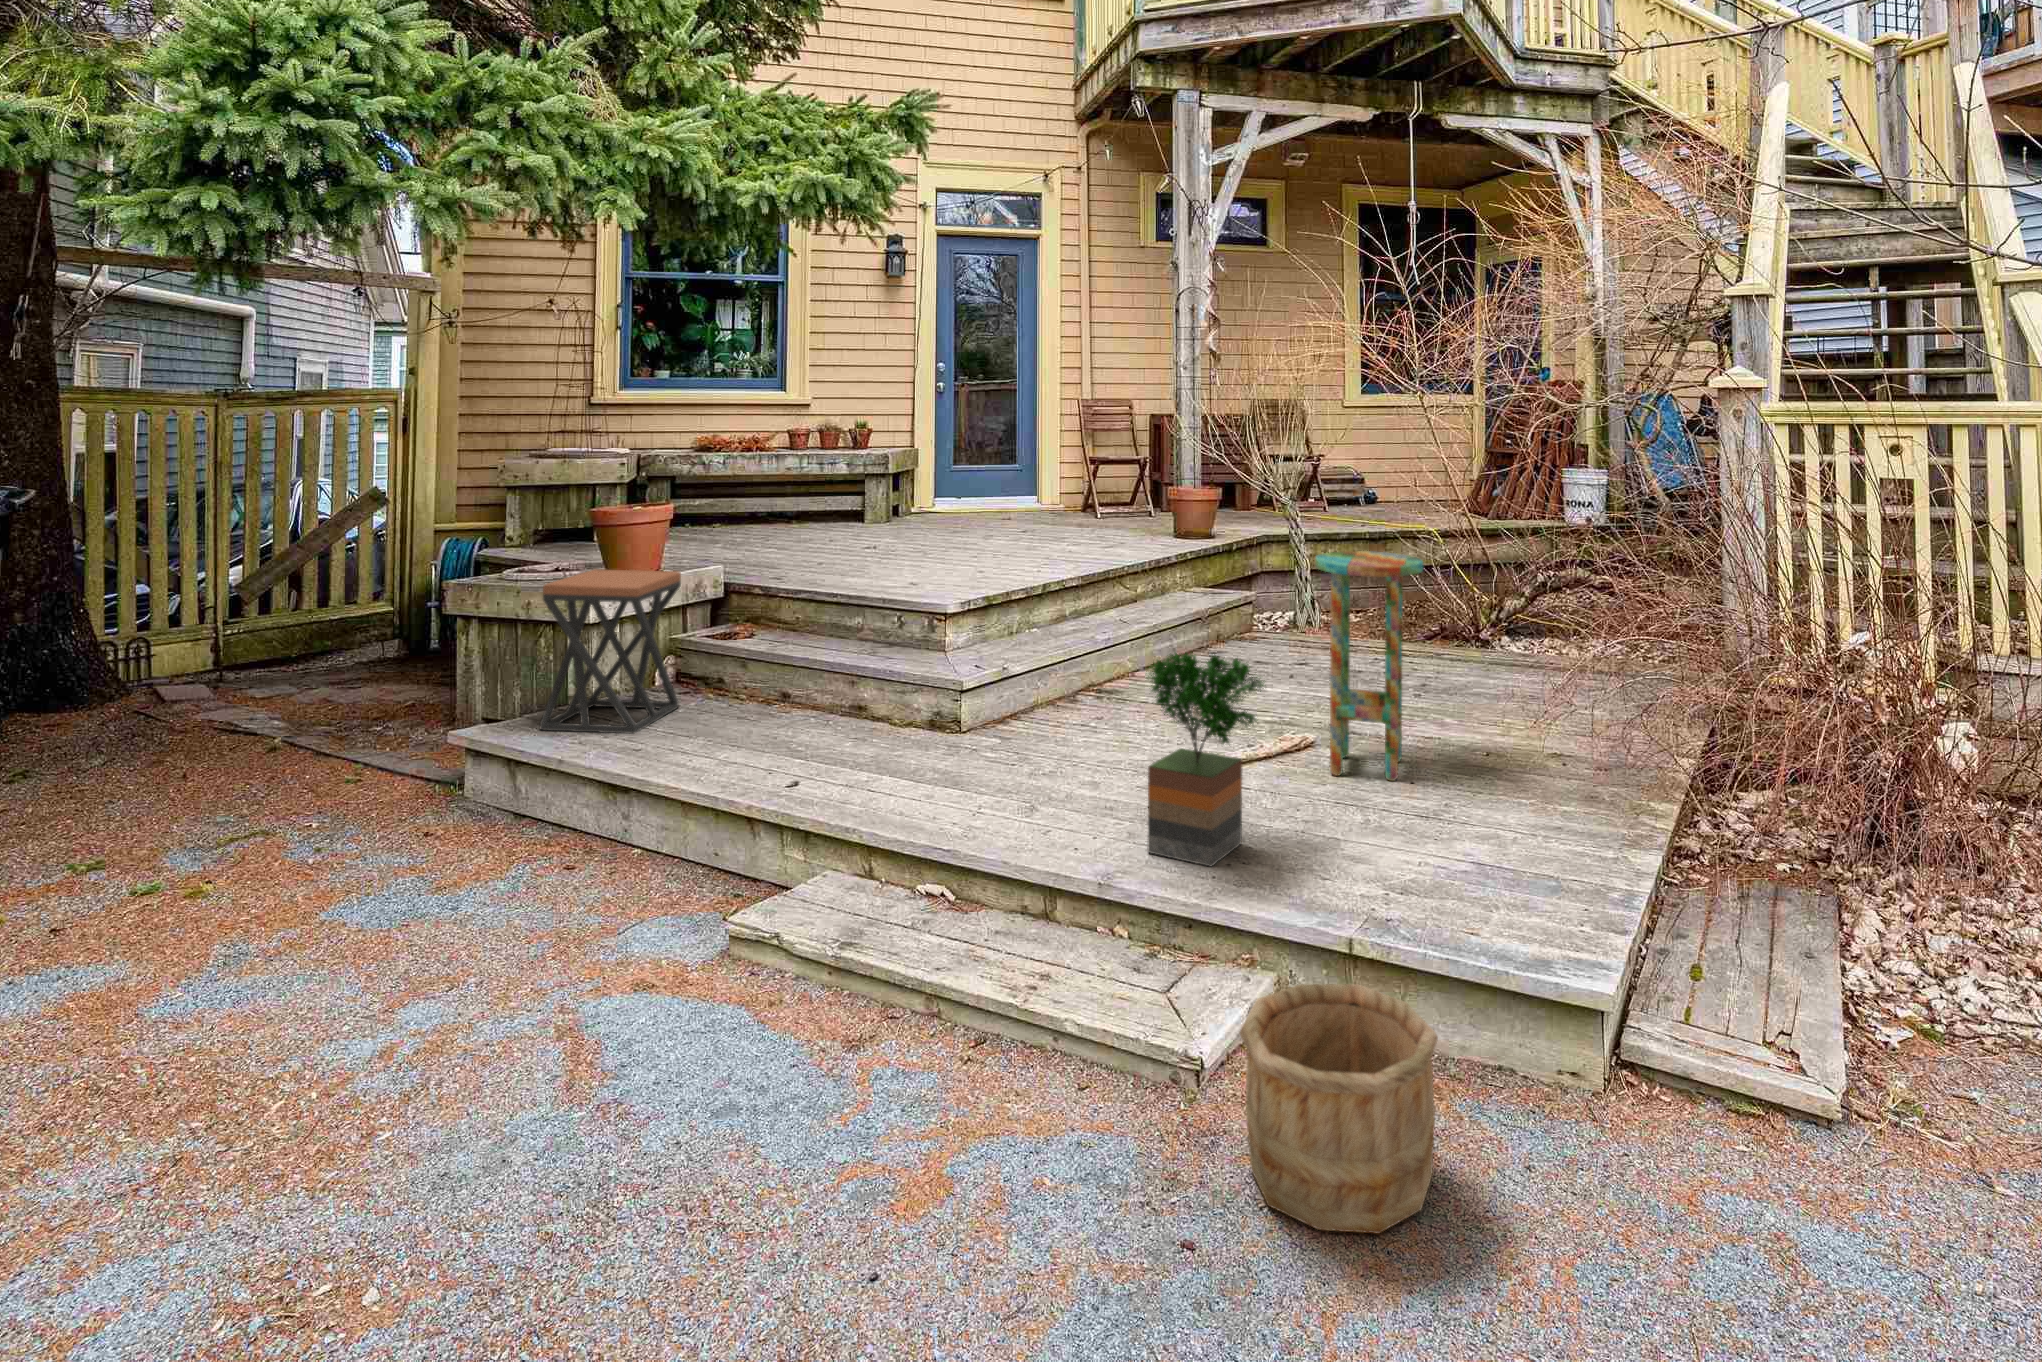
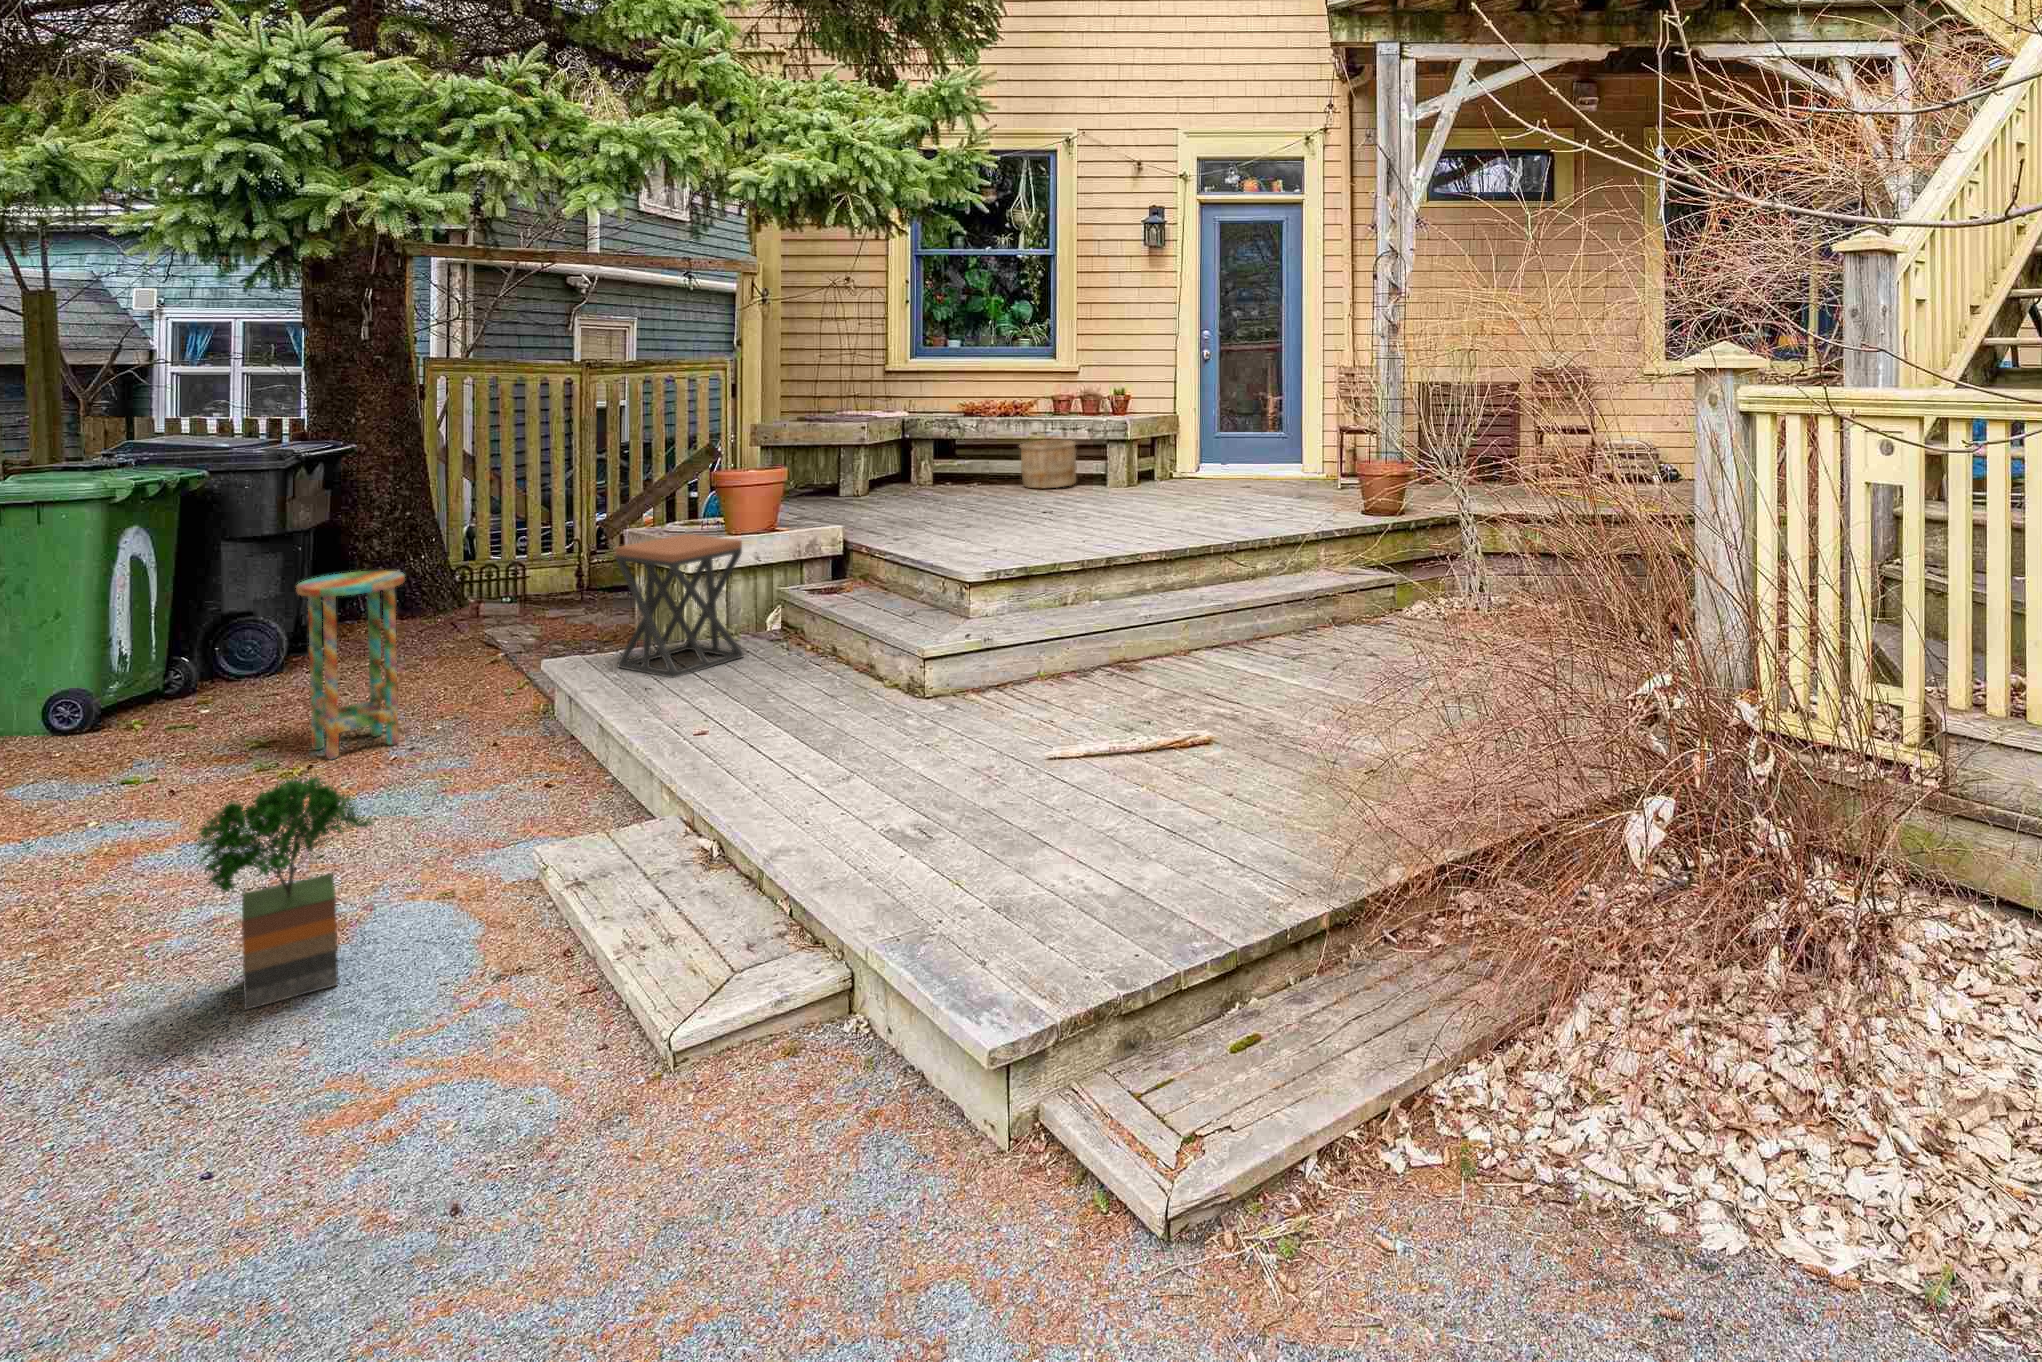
side table: present [1314,551,1423,781] -> present [297,570,405,759]
potted tree: present [1148,652,1264,867] -> present [196,777,372,1010]
wooden bucket: present [1240,984,1438,1233] -> present [1020,440,1076,488]

